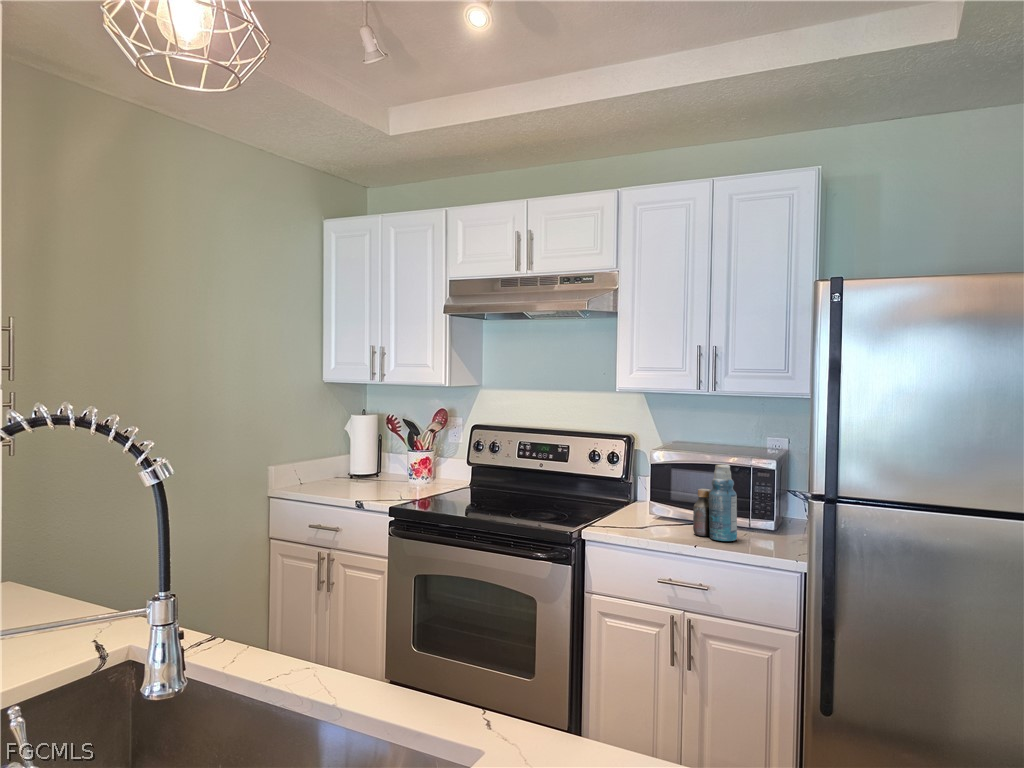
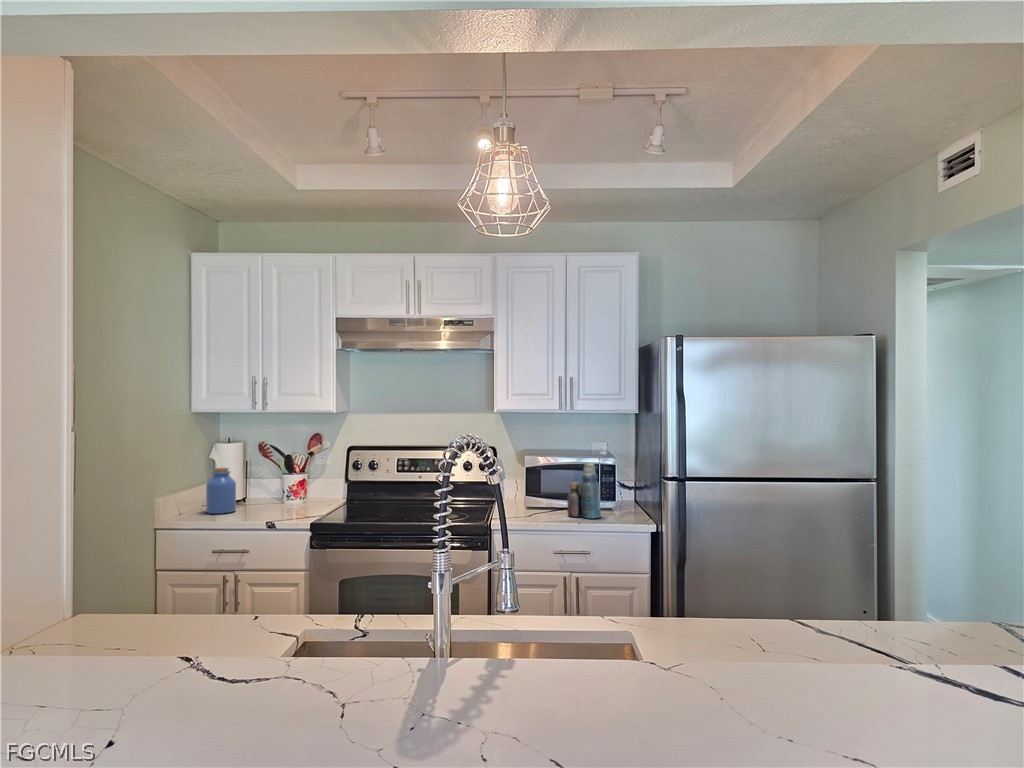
jar: none [323,441,352,487] -> present [206,468,236,514]

